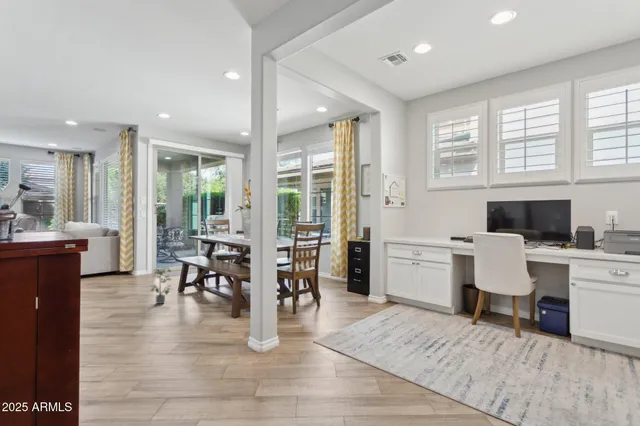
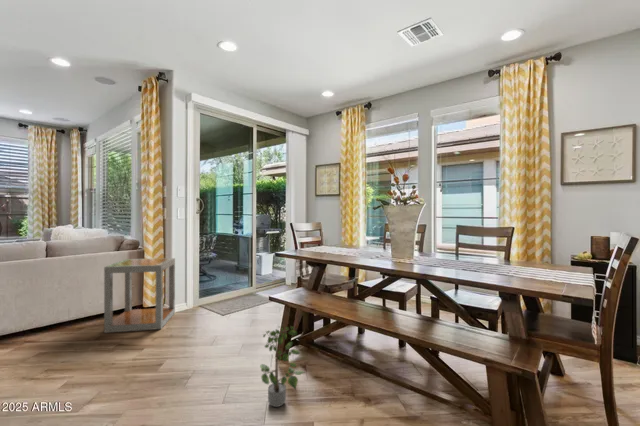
side table: none [93,241,139,282] -> present [104,258,175,333]

